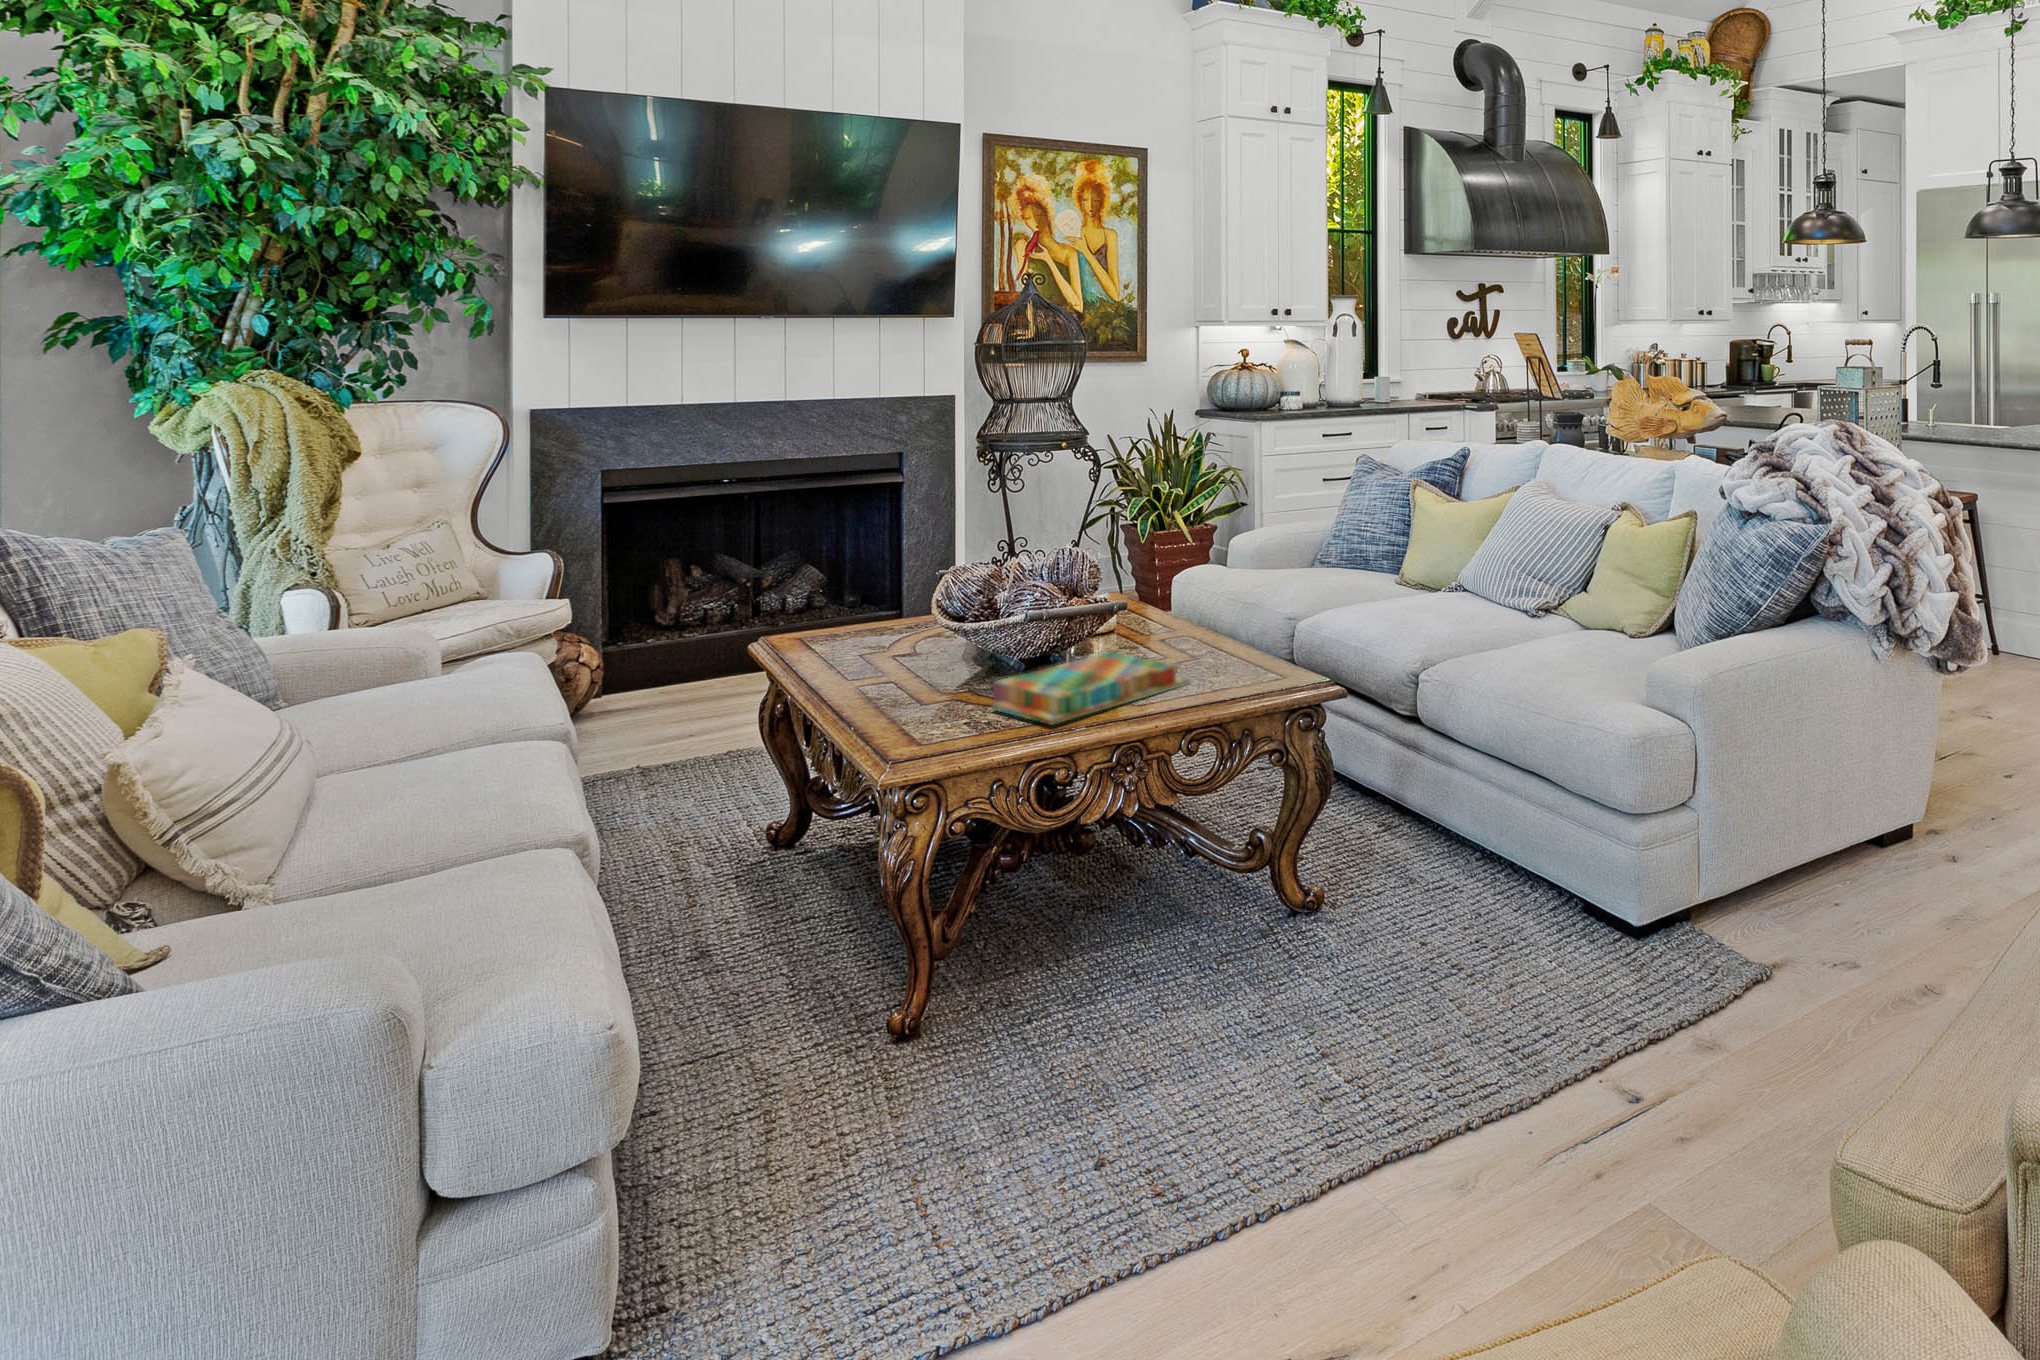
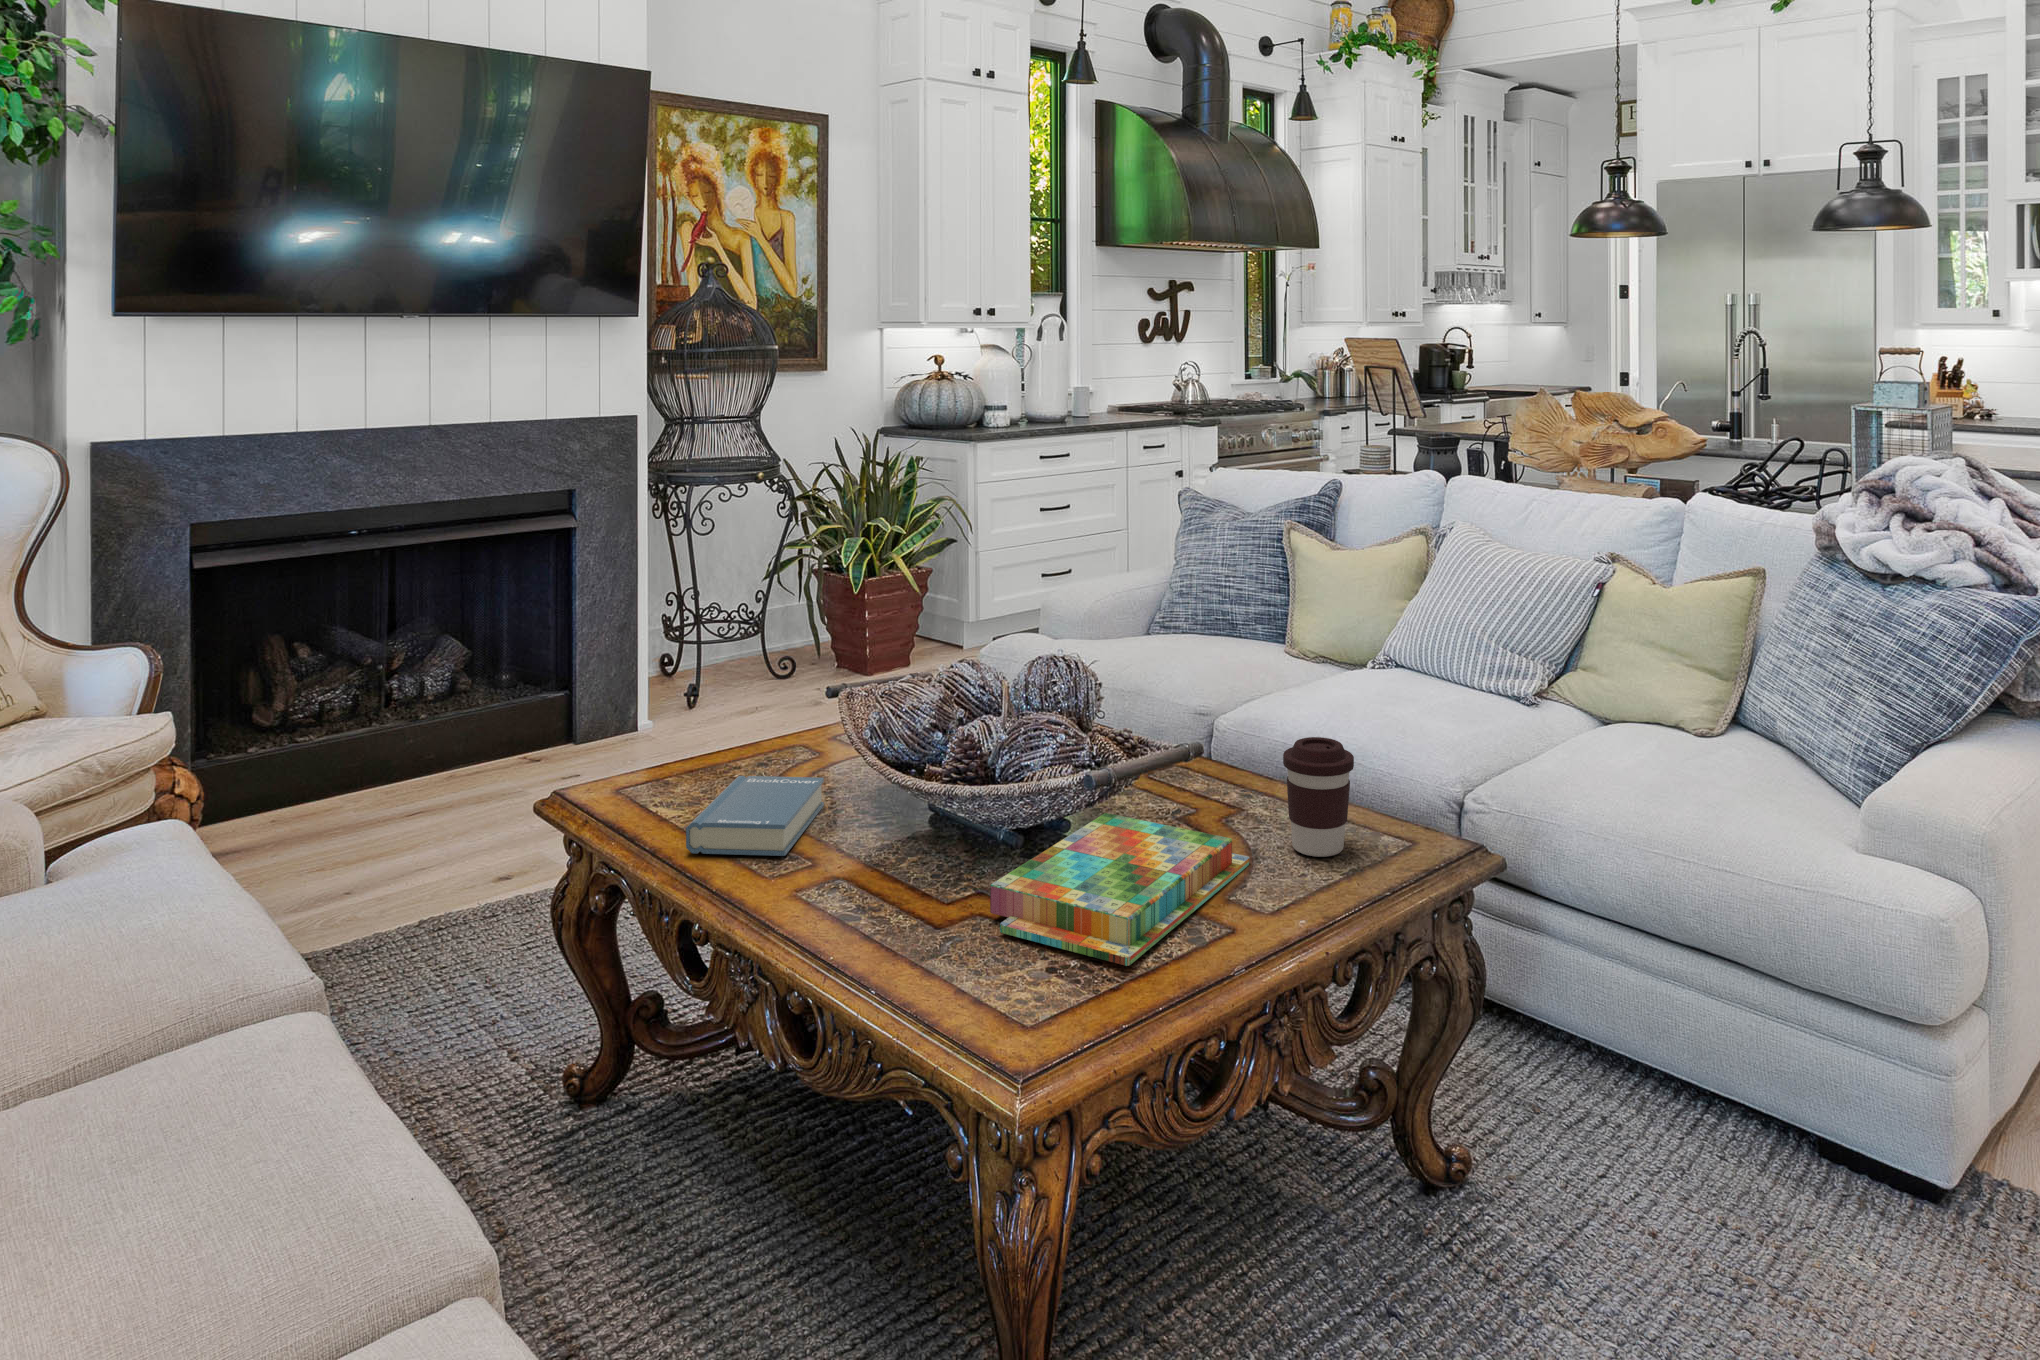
coffee cup: none [1220,603,1268,681] -> present [1283,737,1354,857]
hardback book: none [835,629,946,672] -> present [686,776,824,856]

